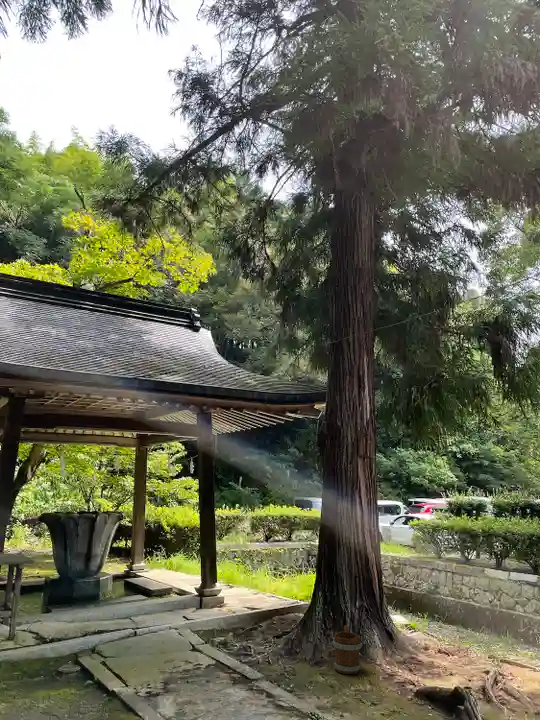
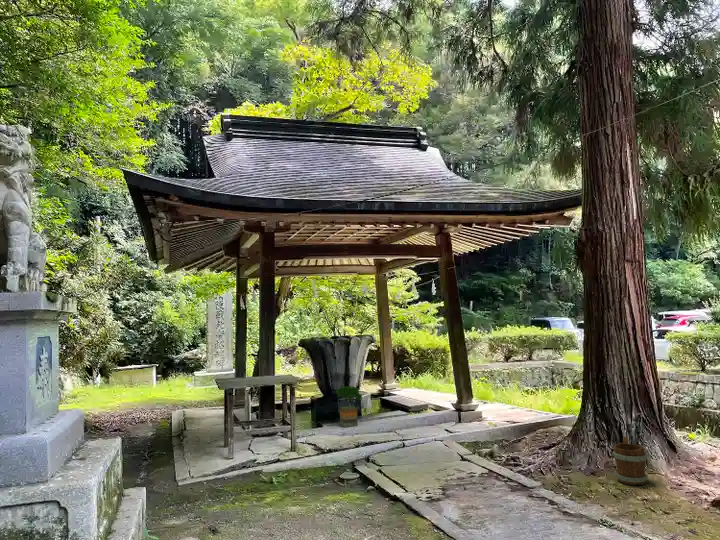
potted tree: none [72,566,103,613] -> present [336,386,362,427]

